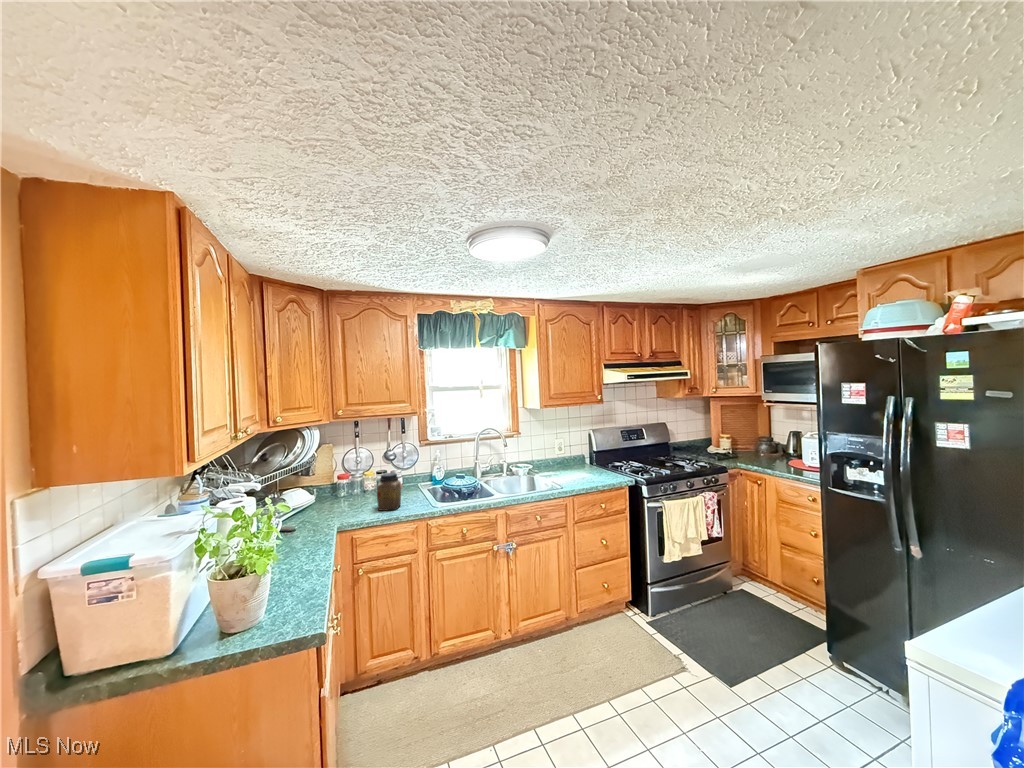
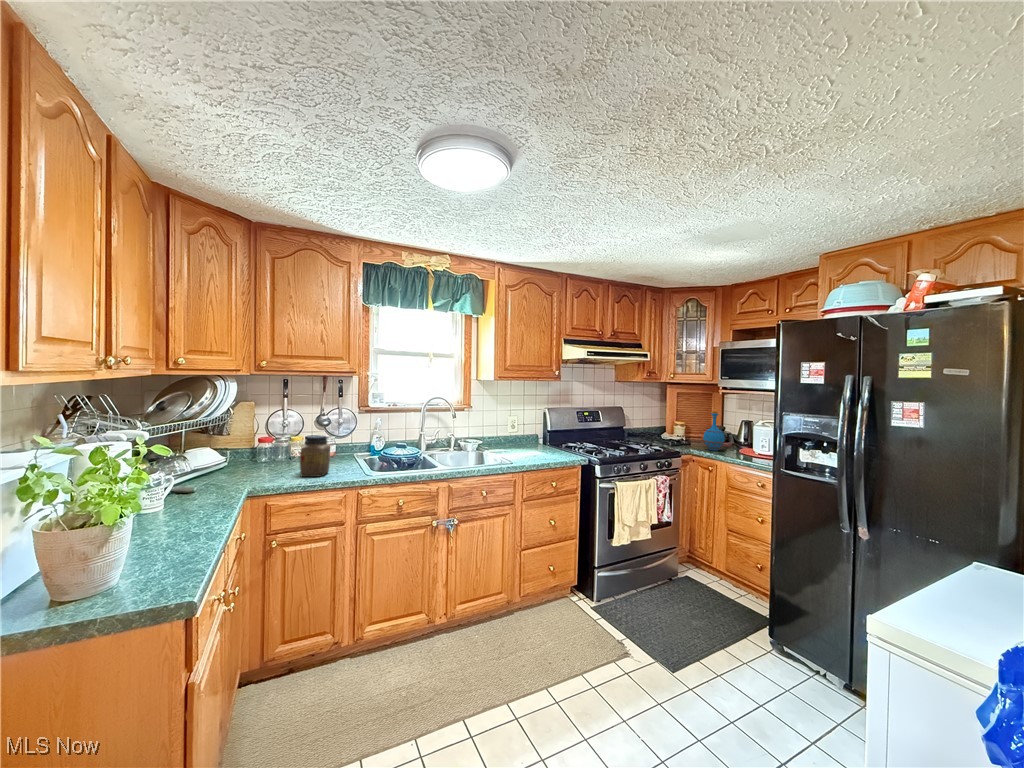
bottle: none [749,425,771,464] -> present [703,411,725,451]

